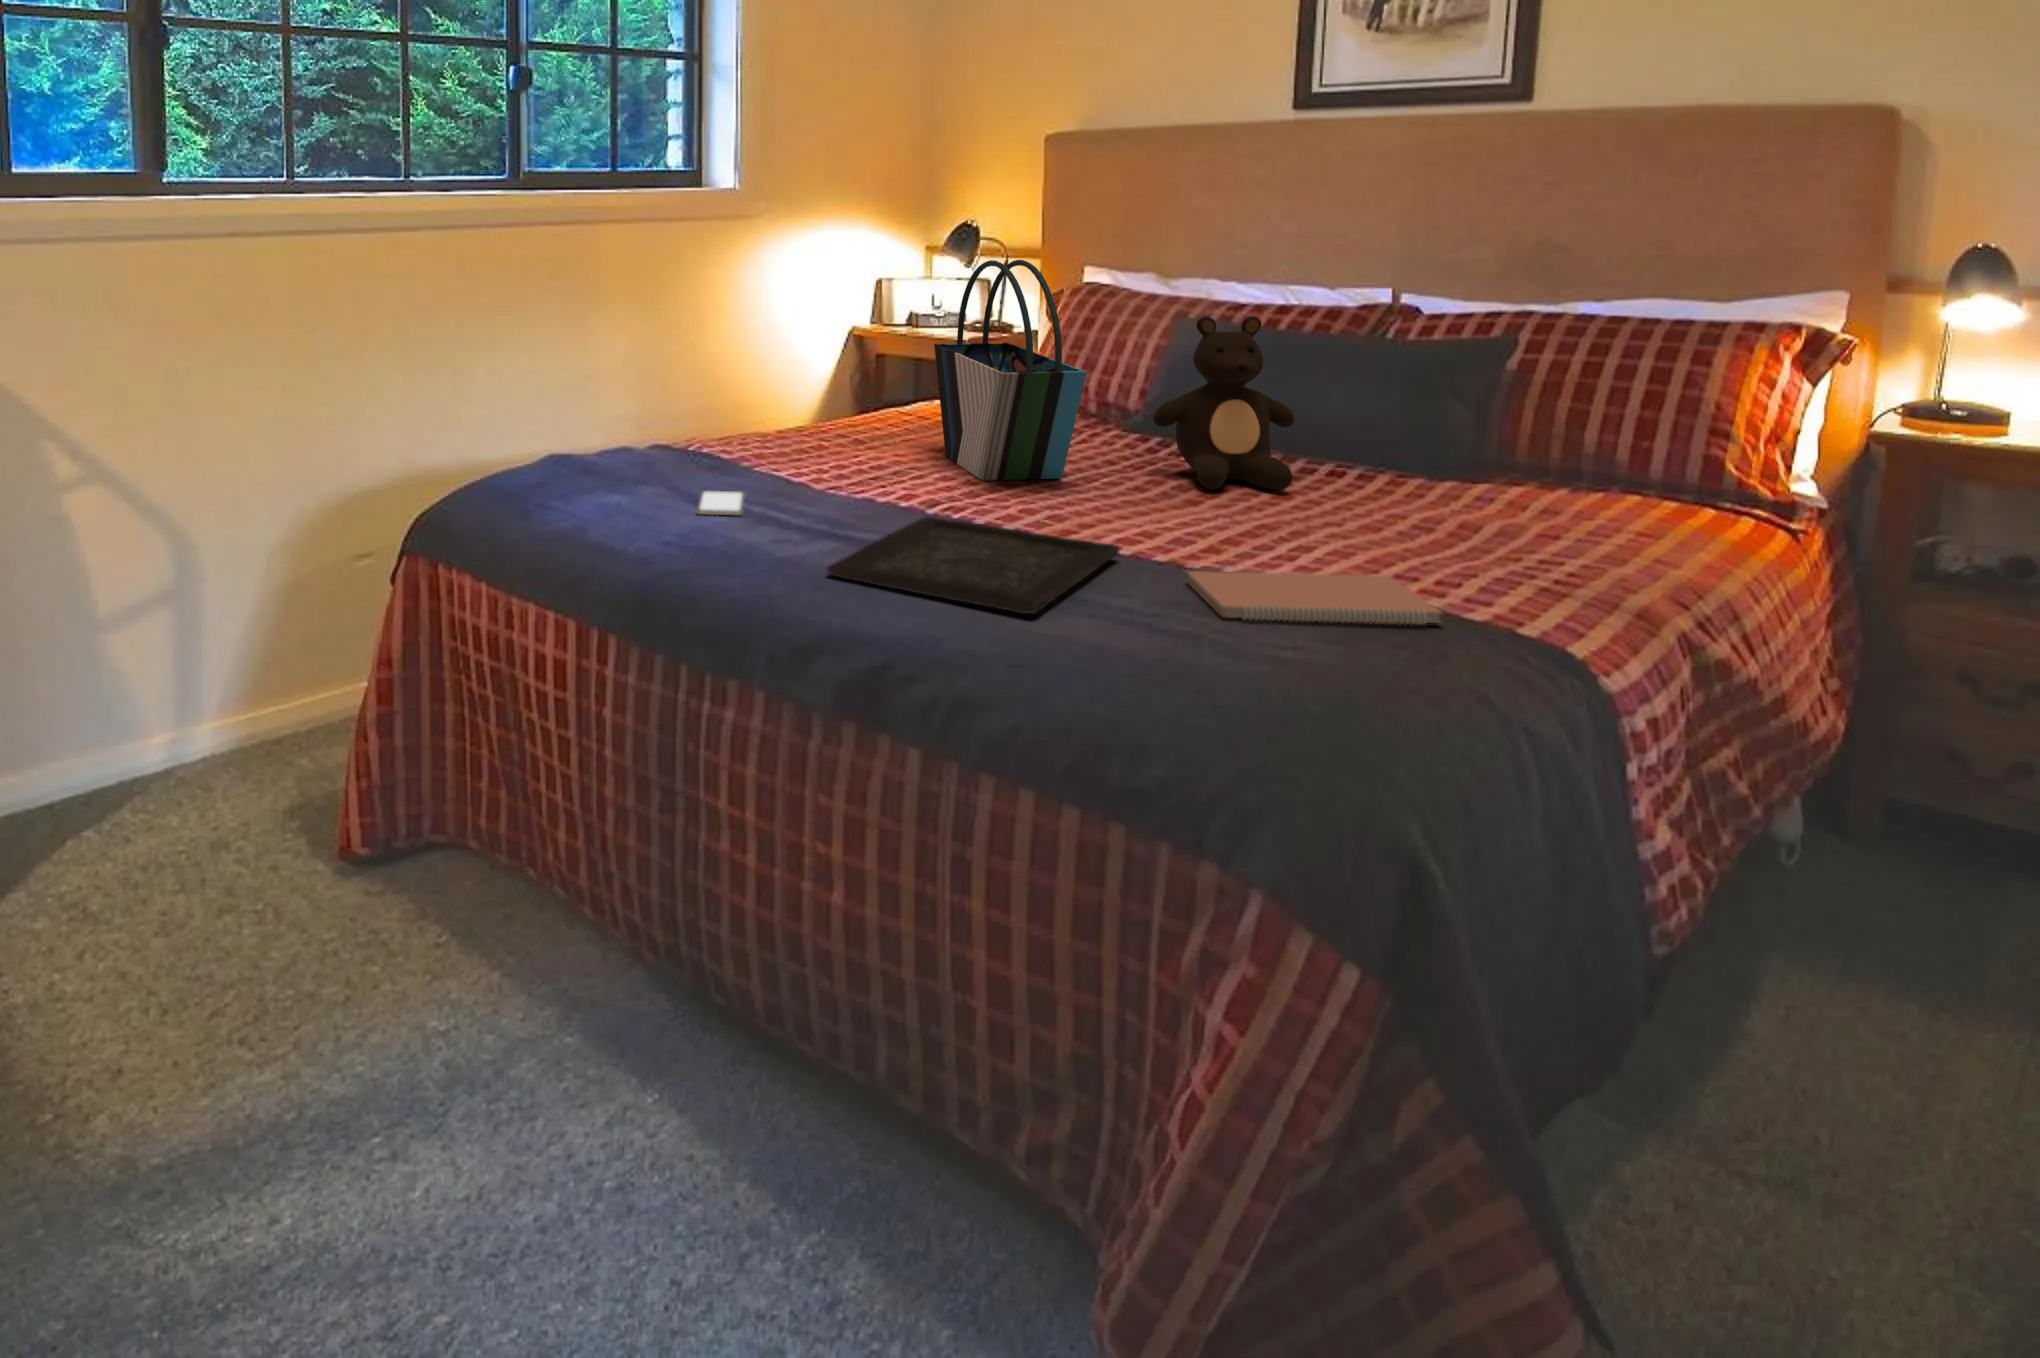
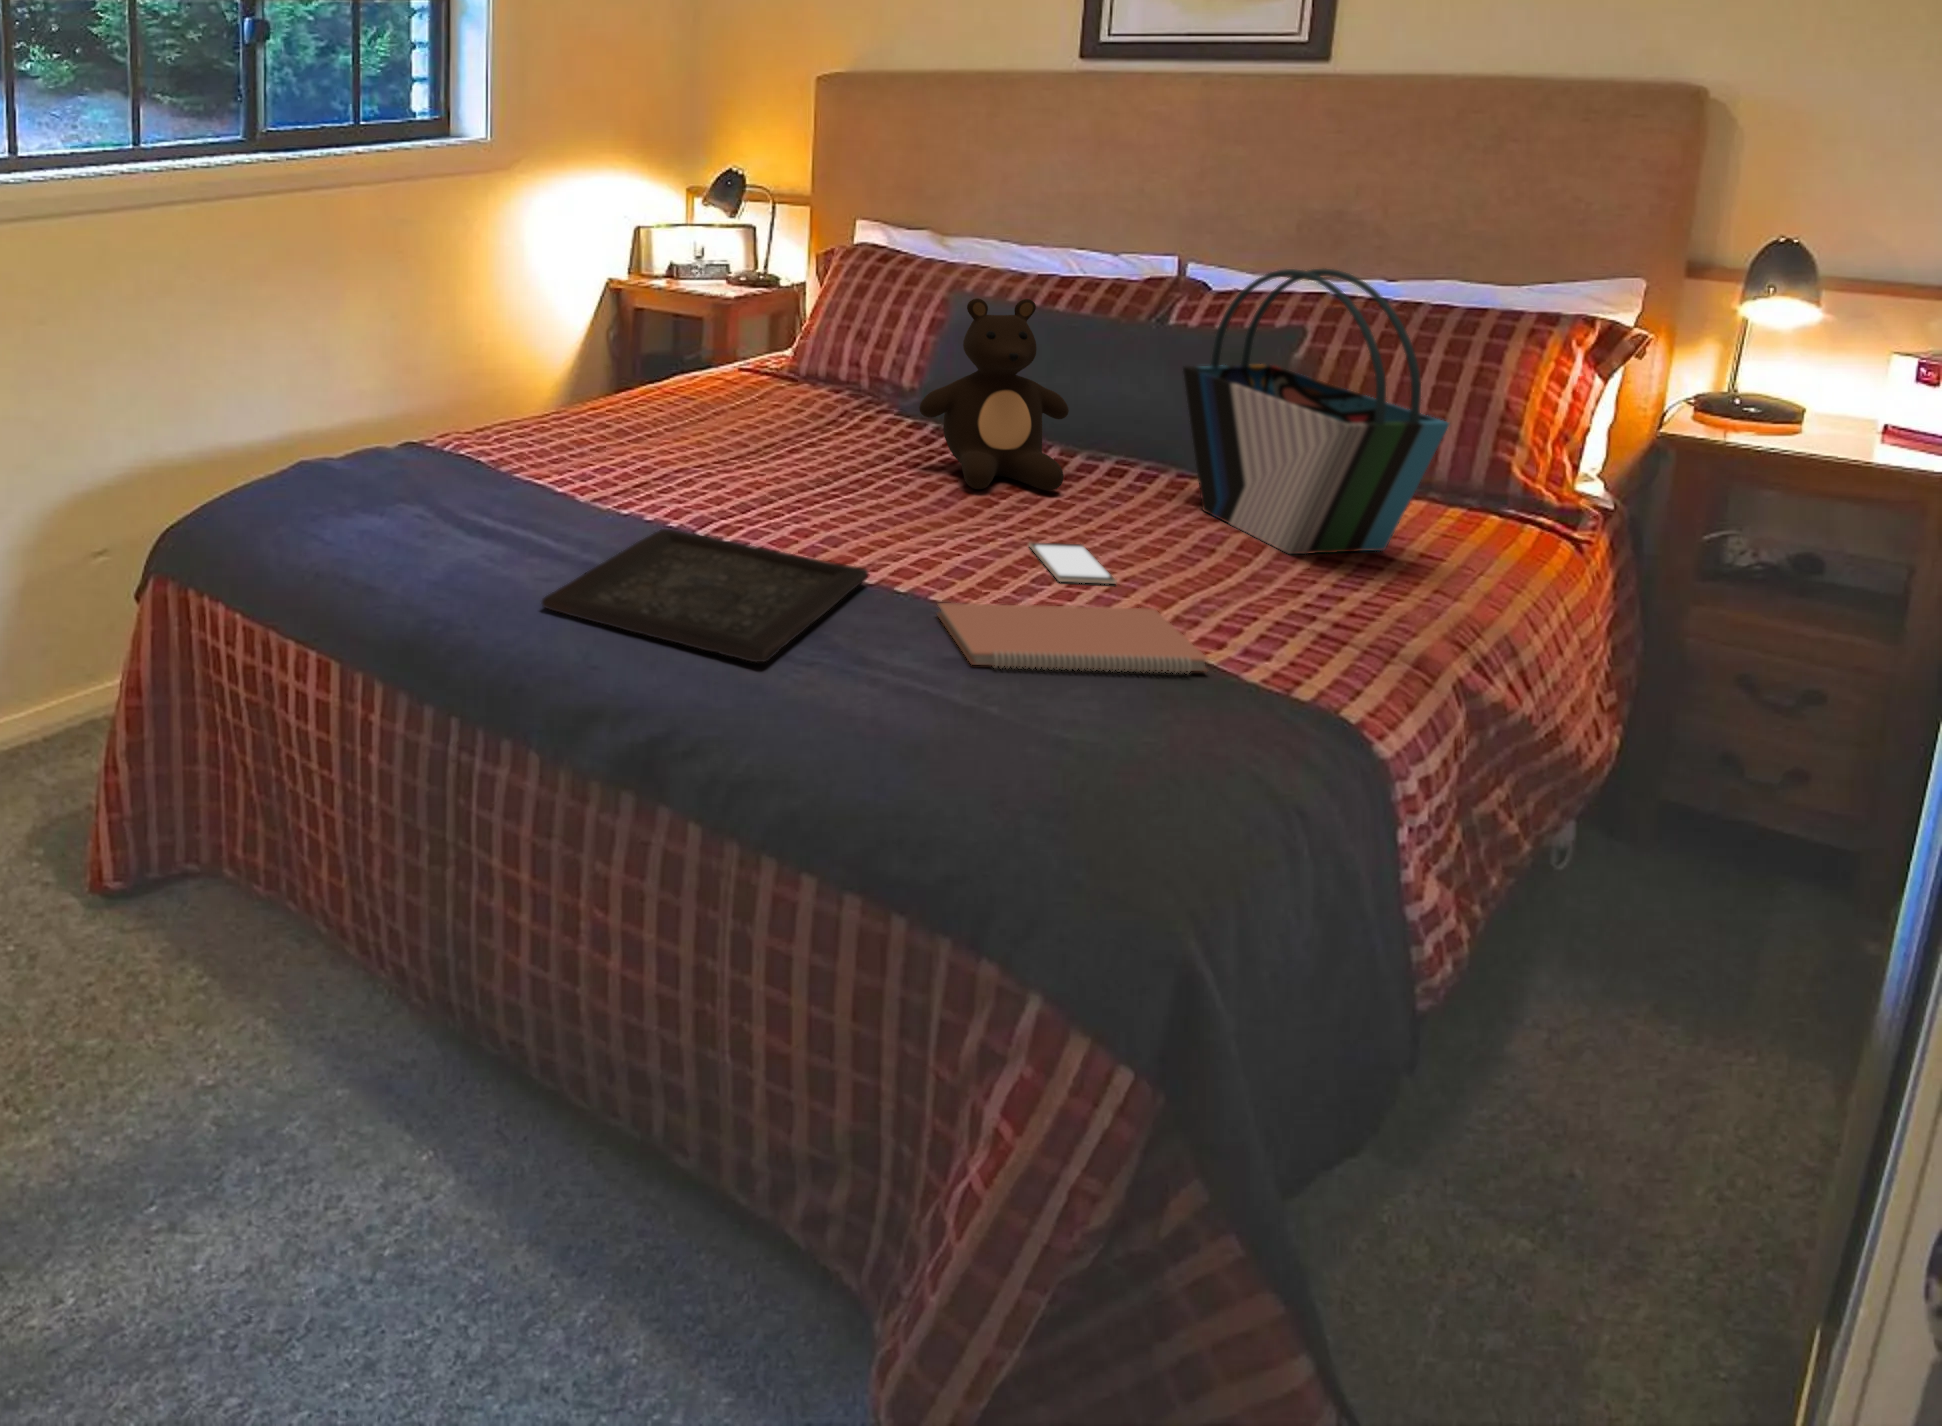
tote bag: present [934,260,1087,481] -> present [1183,268,1449,554]
smartphone: present [696,490,745,515] -> present [1029,542,1116,584]

